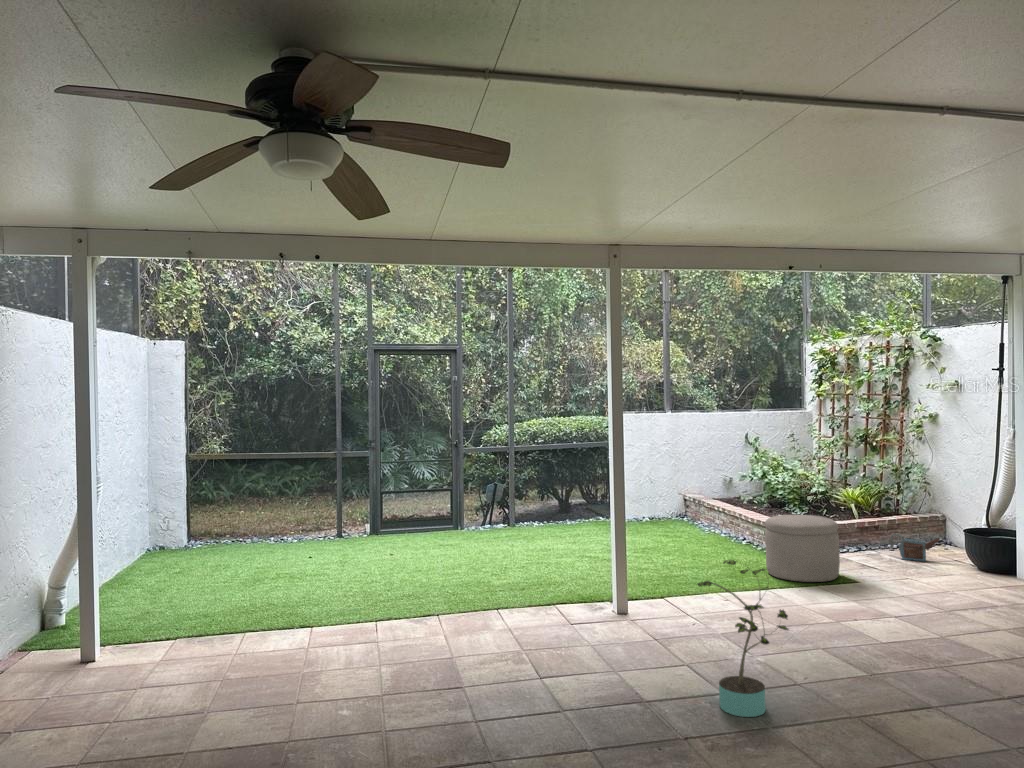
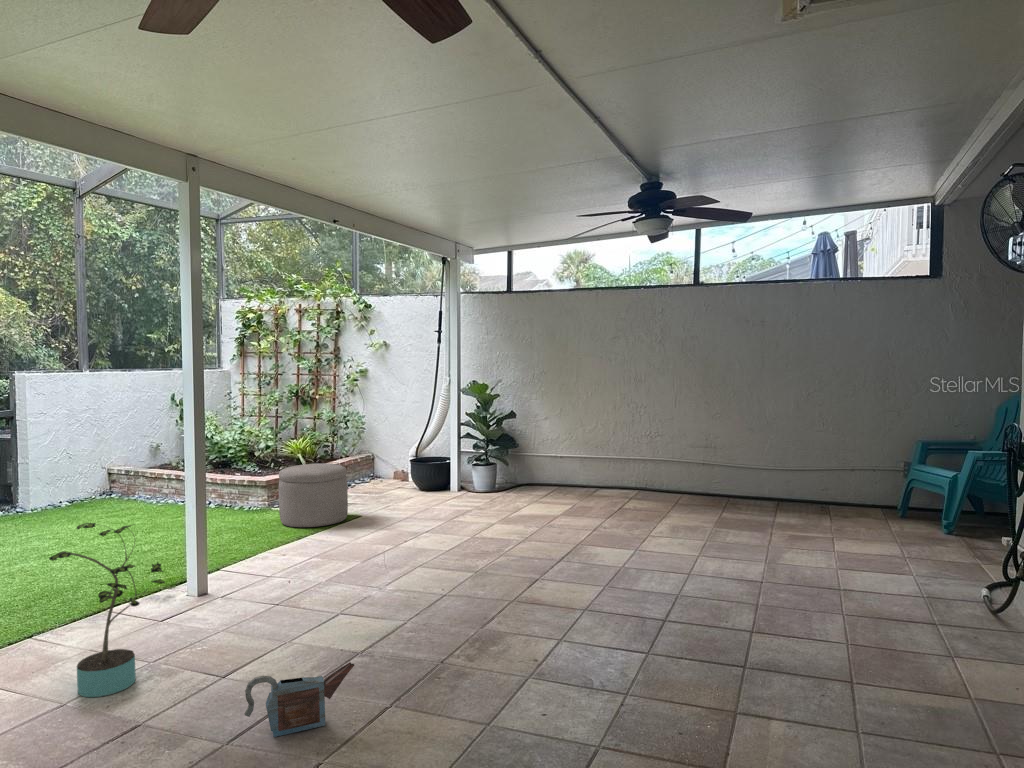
watering can: present [890,534,940,561] -> present [244,662,354,737]
potted plant: present [697,560,788,717] -> present [49,523,165,697]

